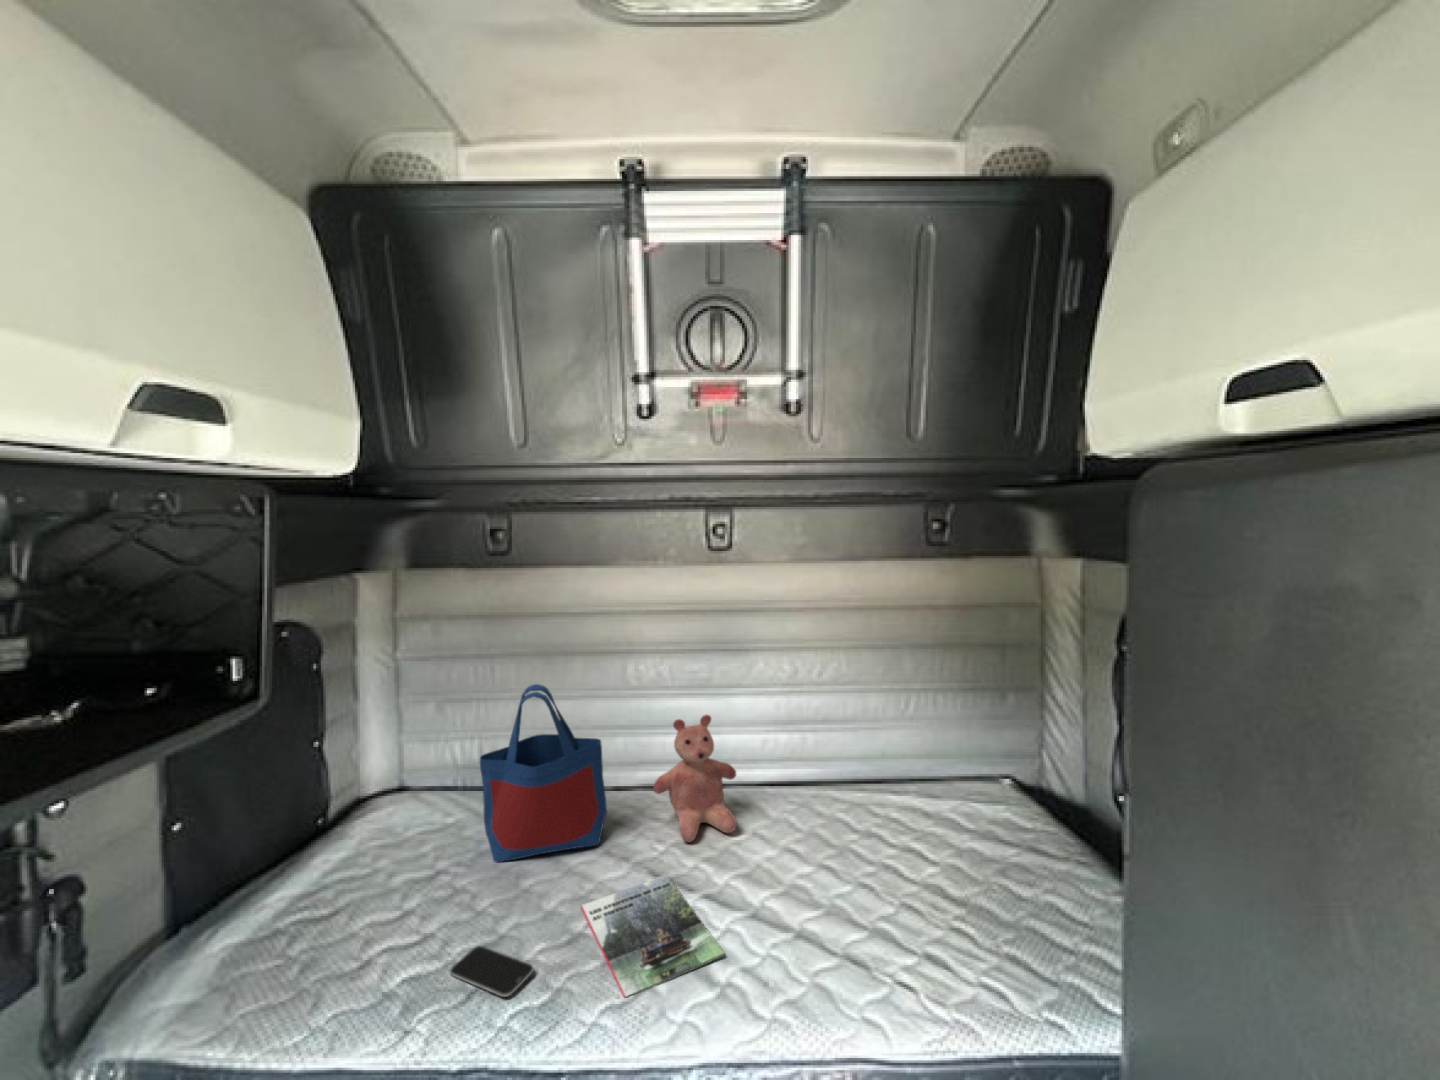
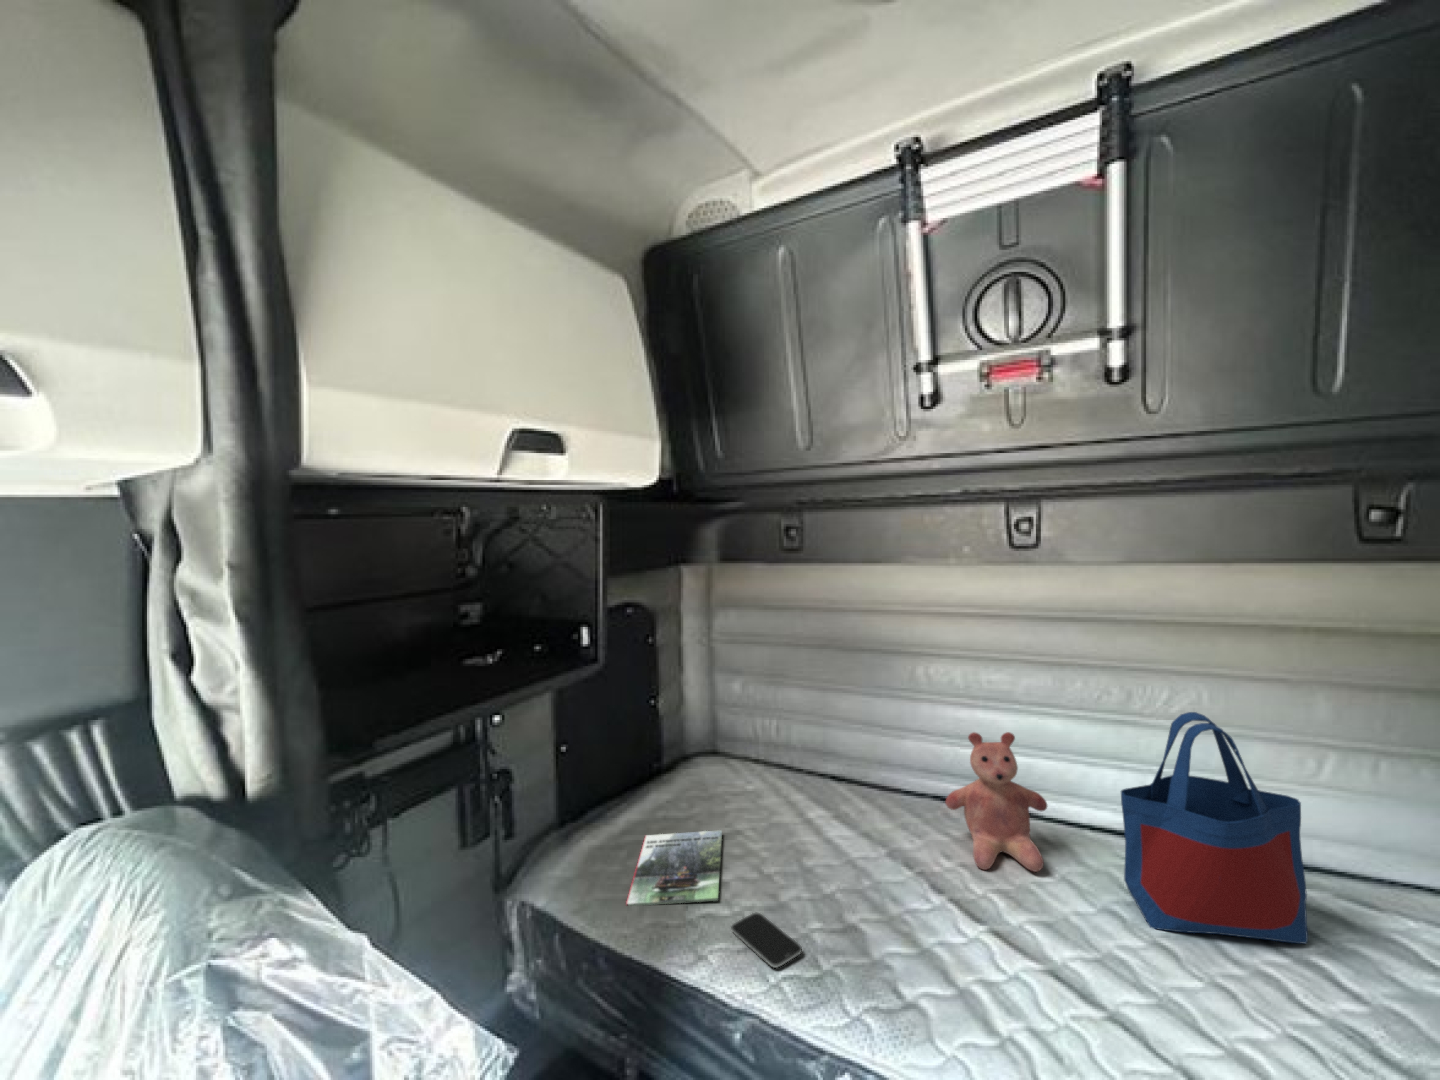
tote bag: present [480,684,607,862] -> present [1121,712,1308,943]
magazine: present [581,875,724,998] -> present [626,830,722,905]

